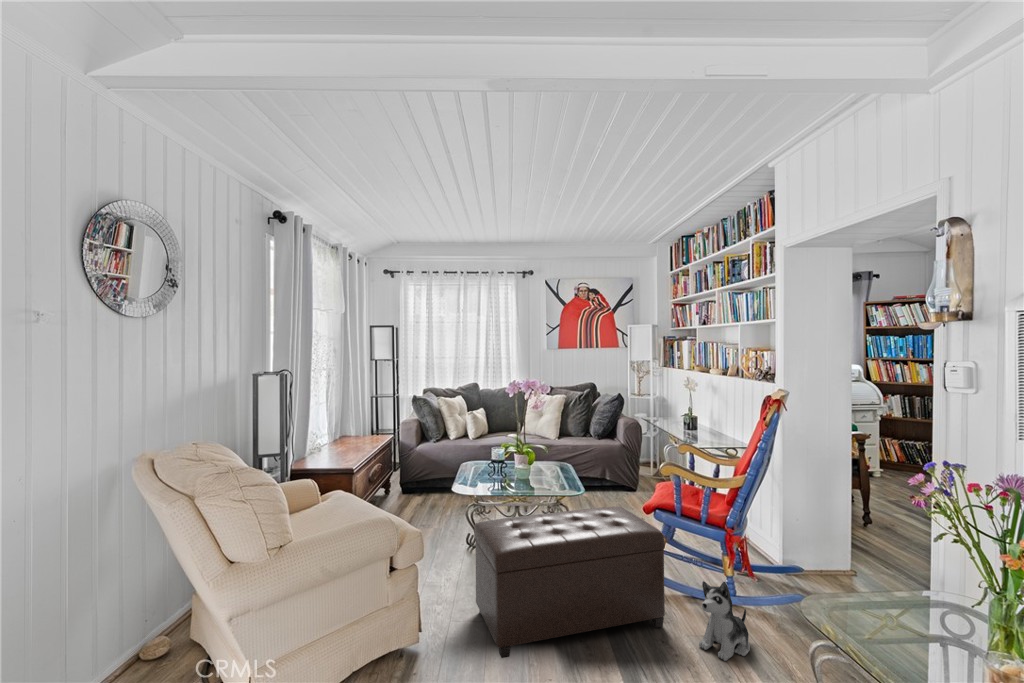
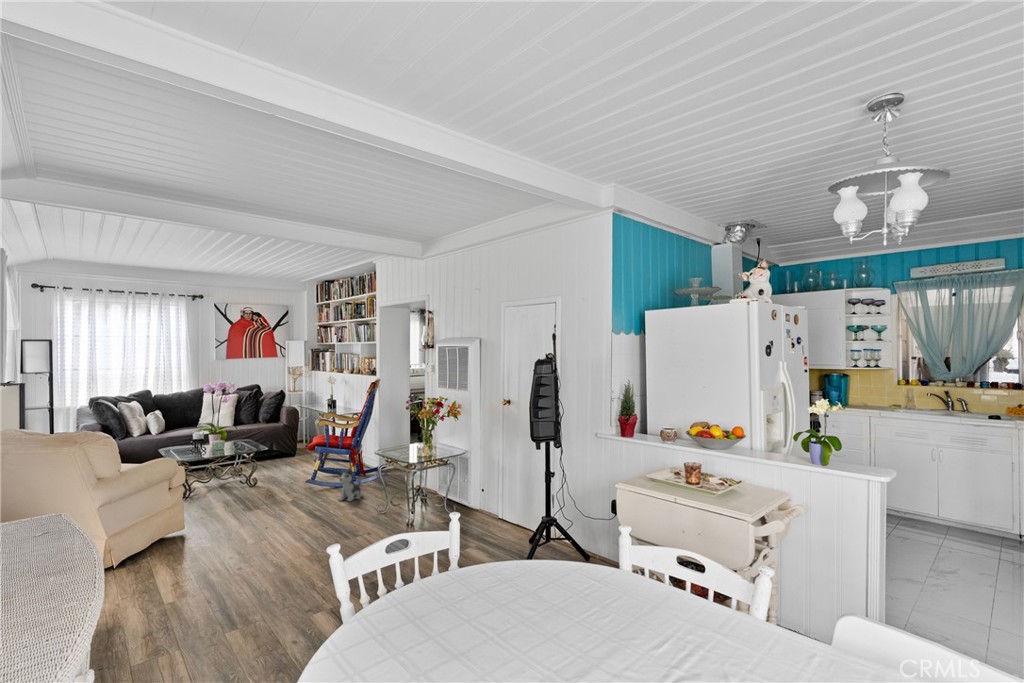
ottoman: present [474,507,665,658] -> none [208,448,321,524]

